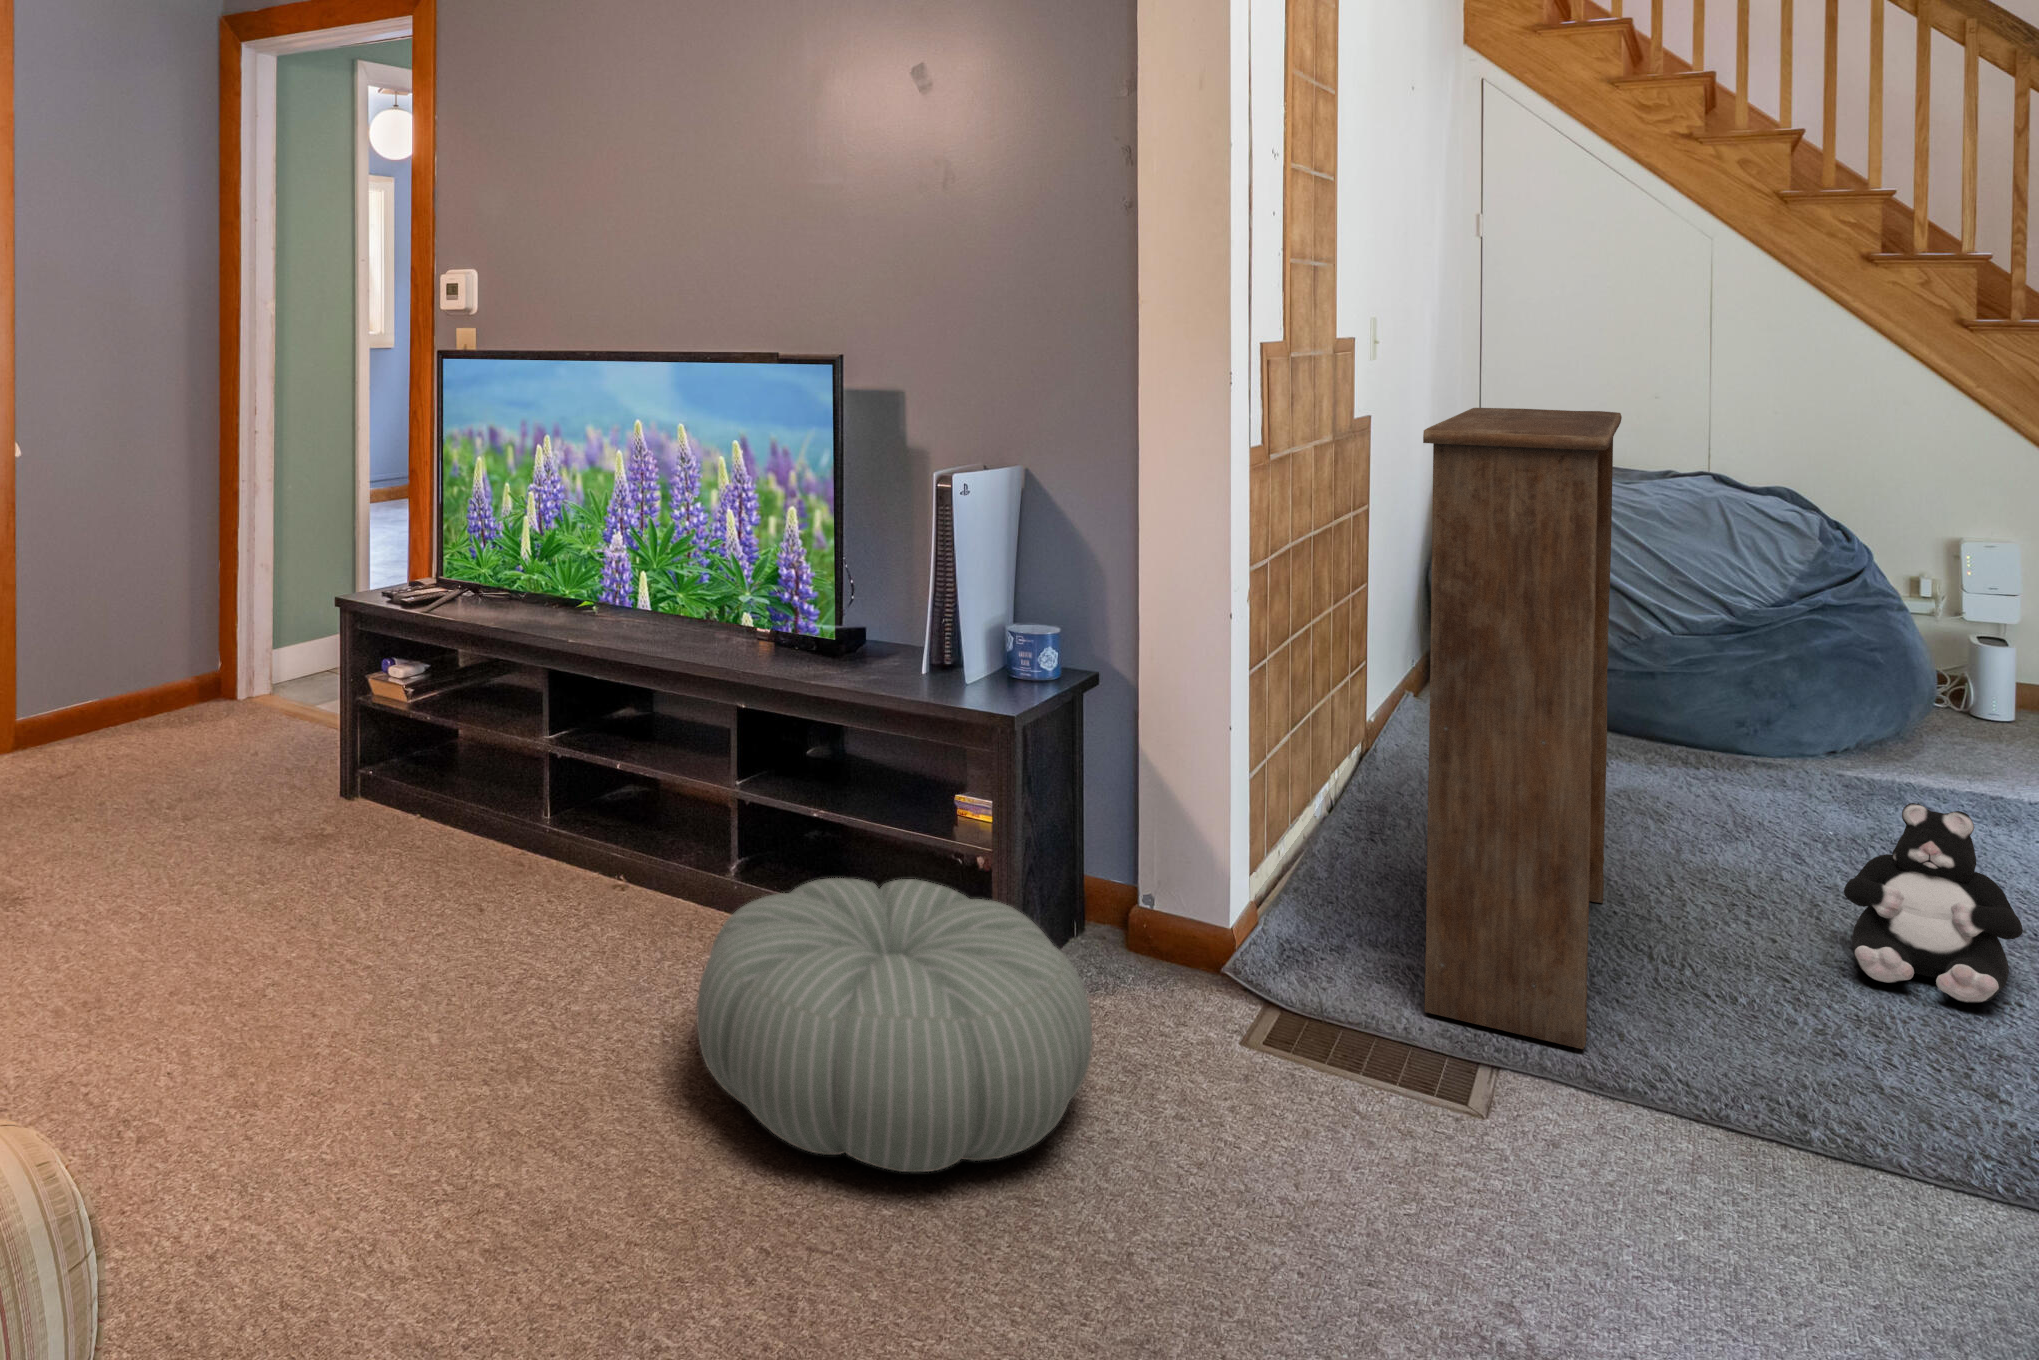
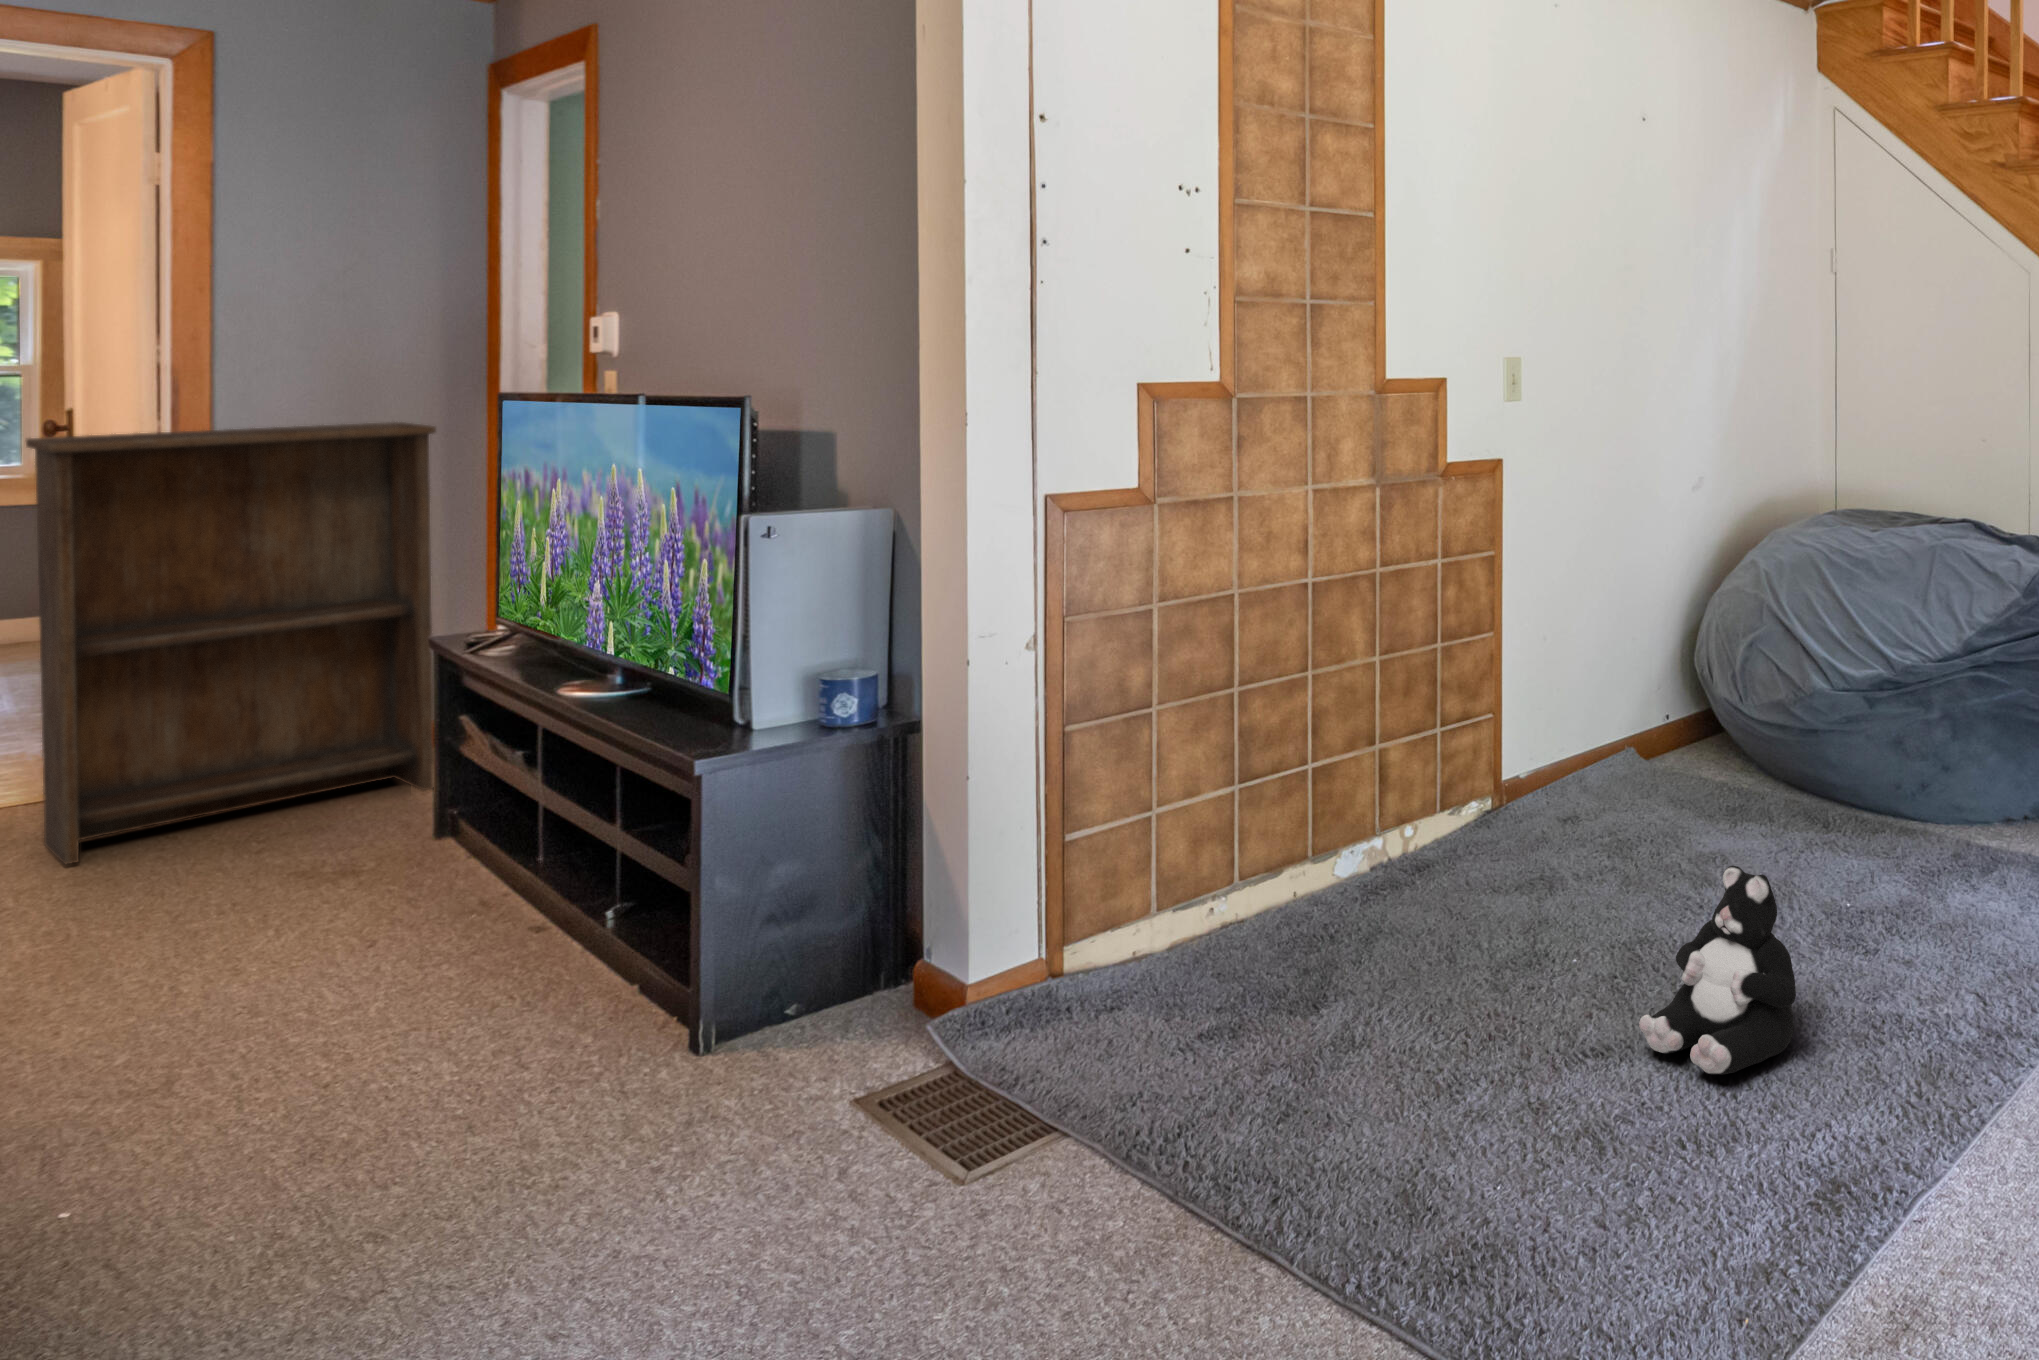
bookshelf: present [1423,408,1622,1049] -> present [26,422,436,864]
pouf: present [696,878,1092,1172] -> none [217,955,706,1268]

